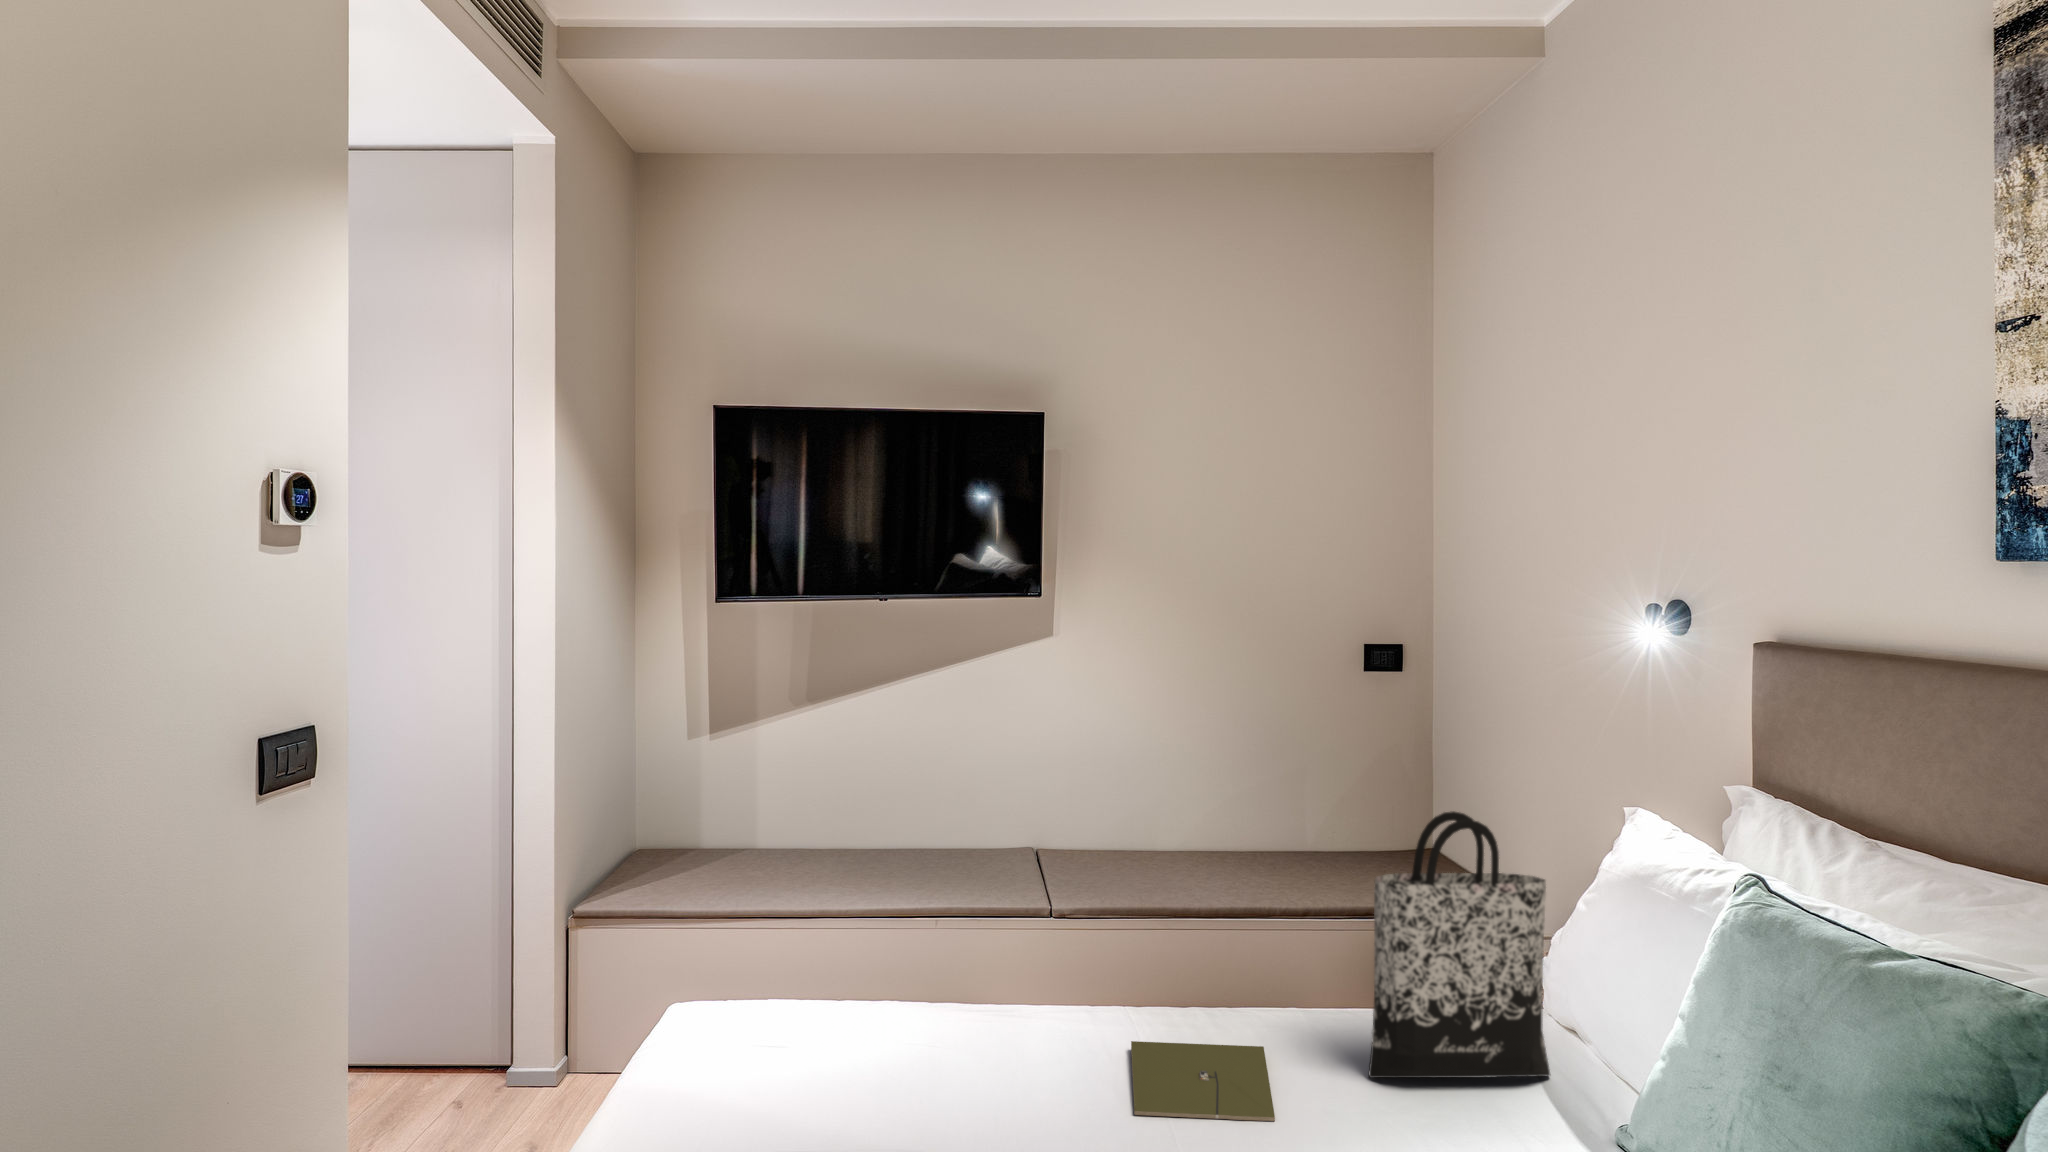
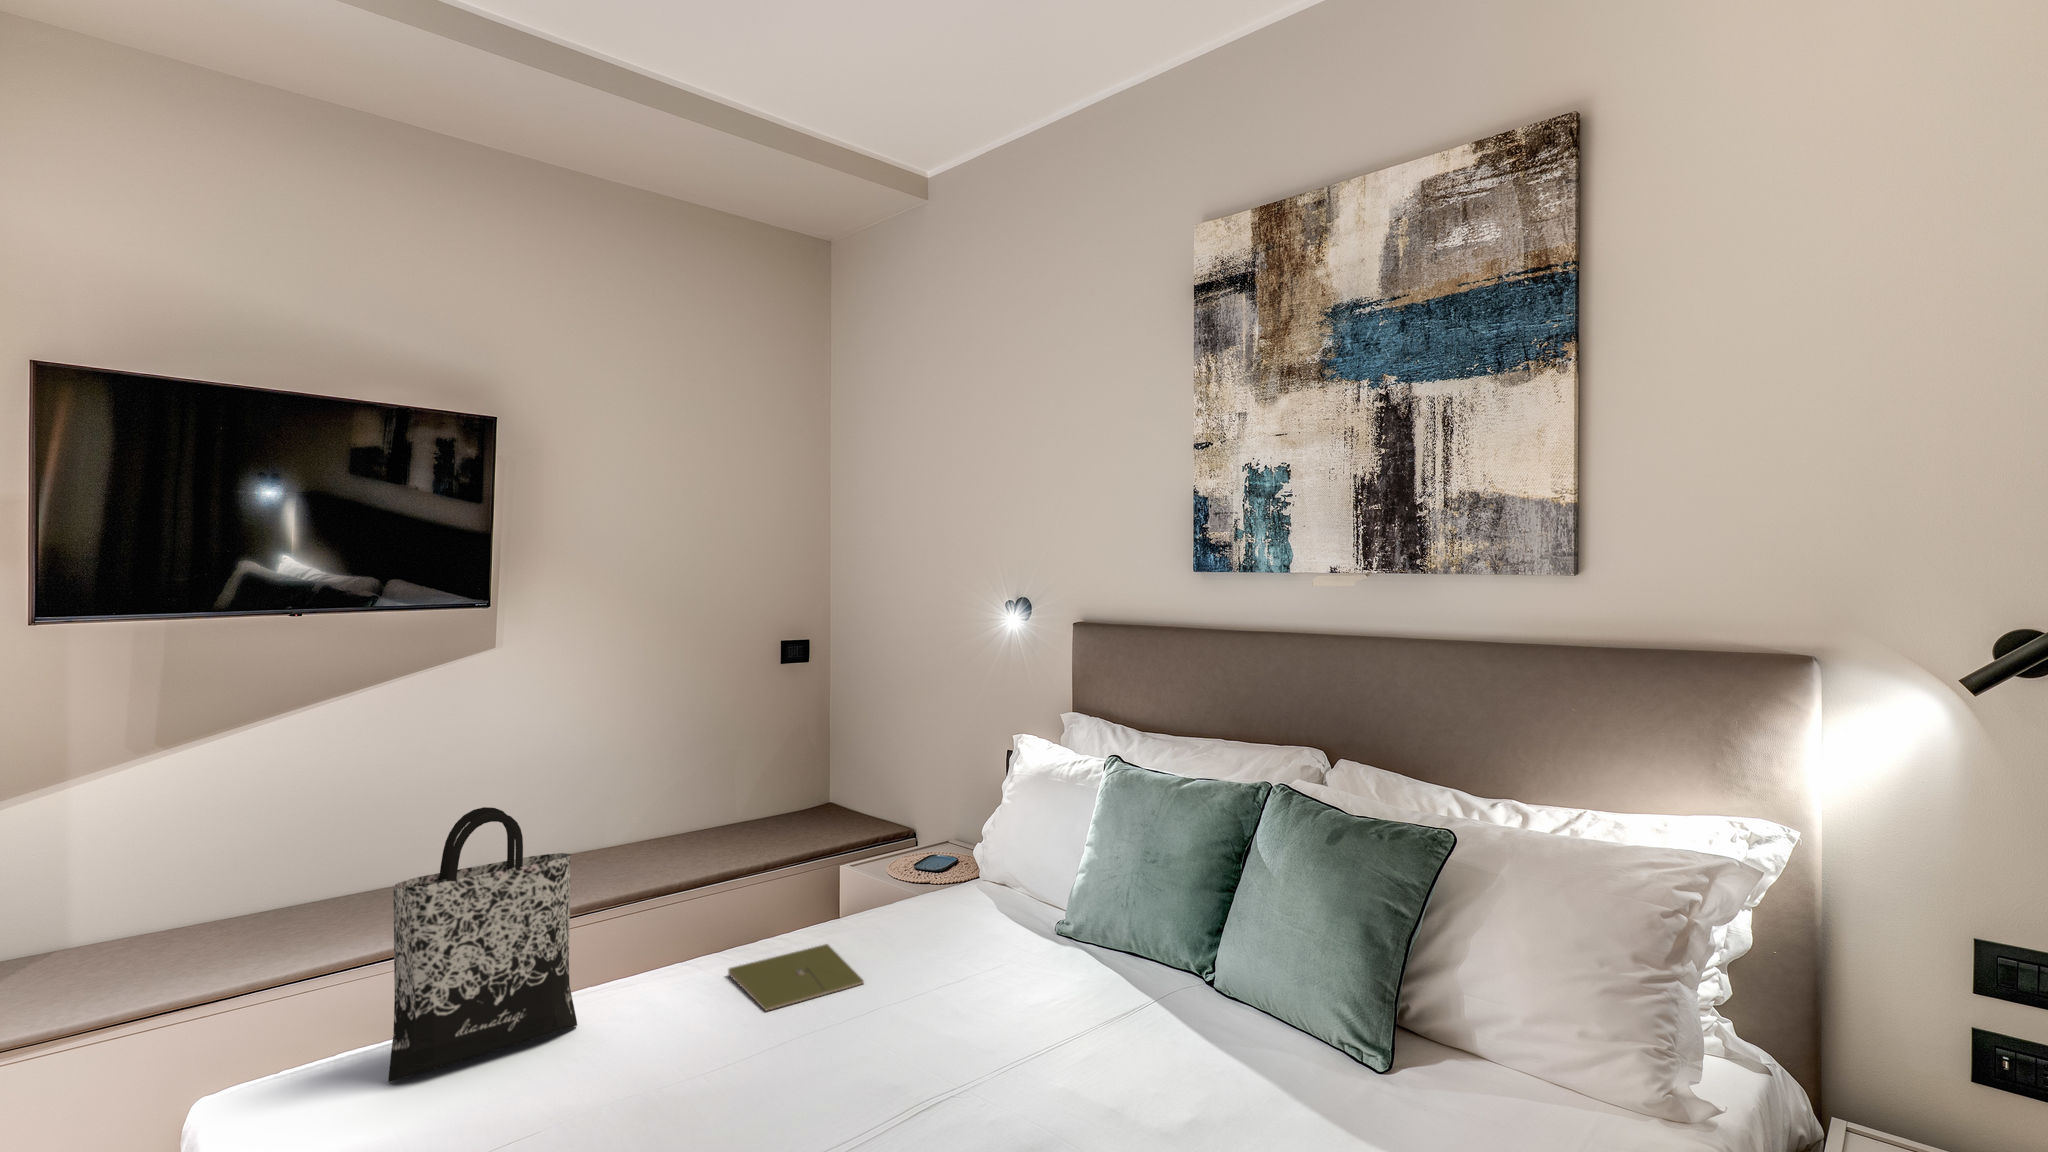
tote bag: present [1369,811,1550,1078] -> present [388,807,577,1082]

